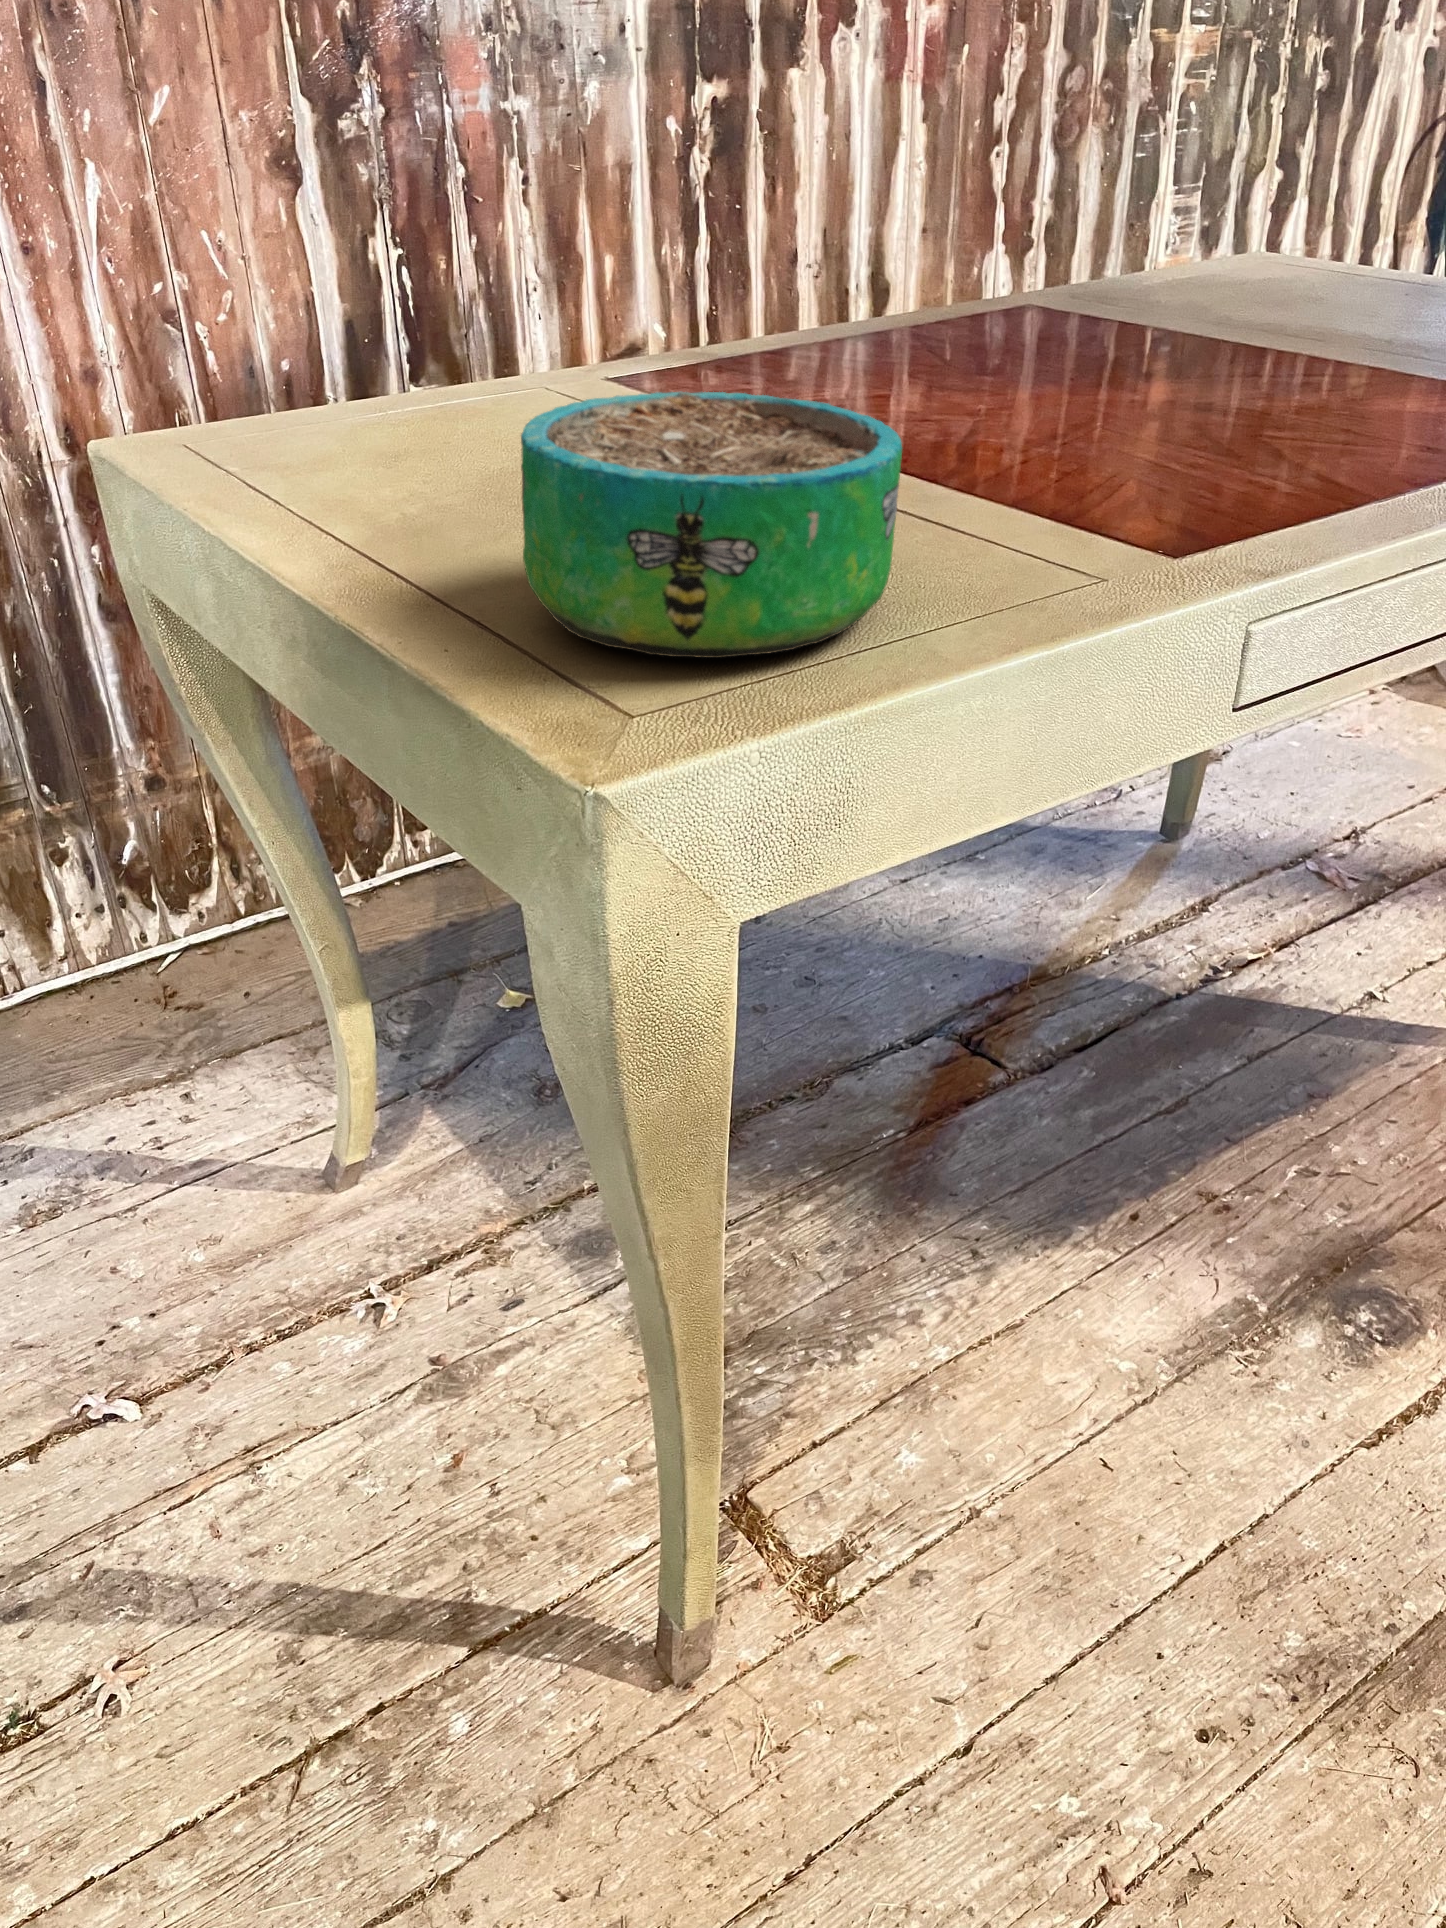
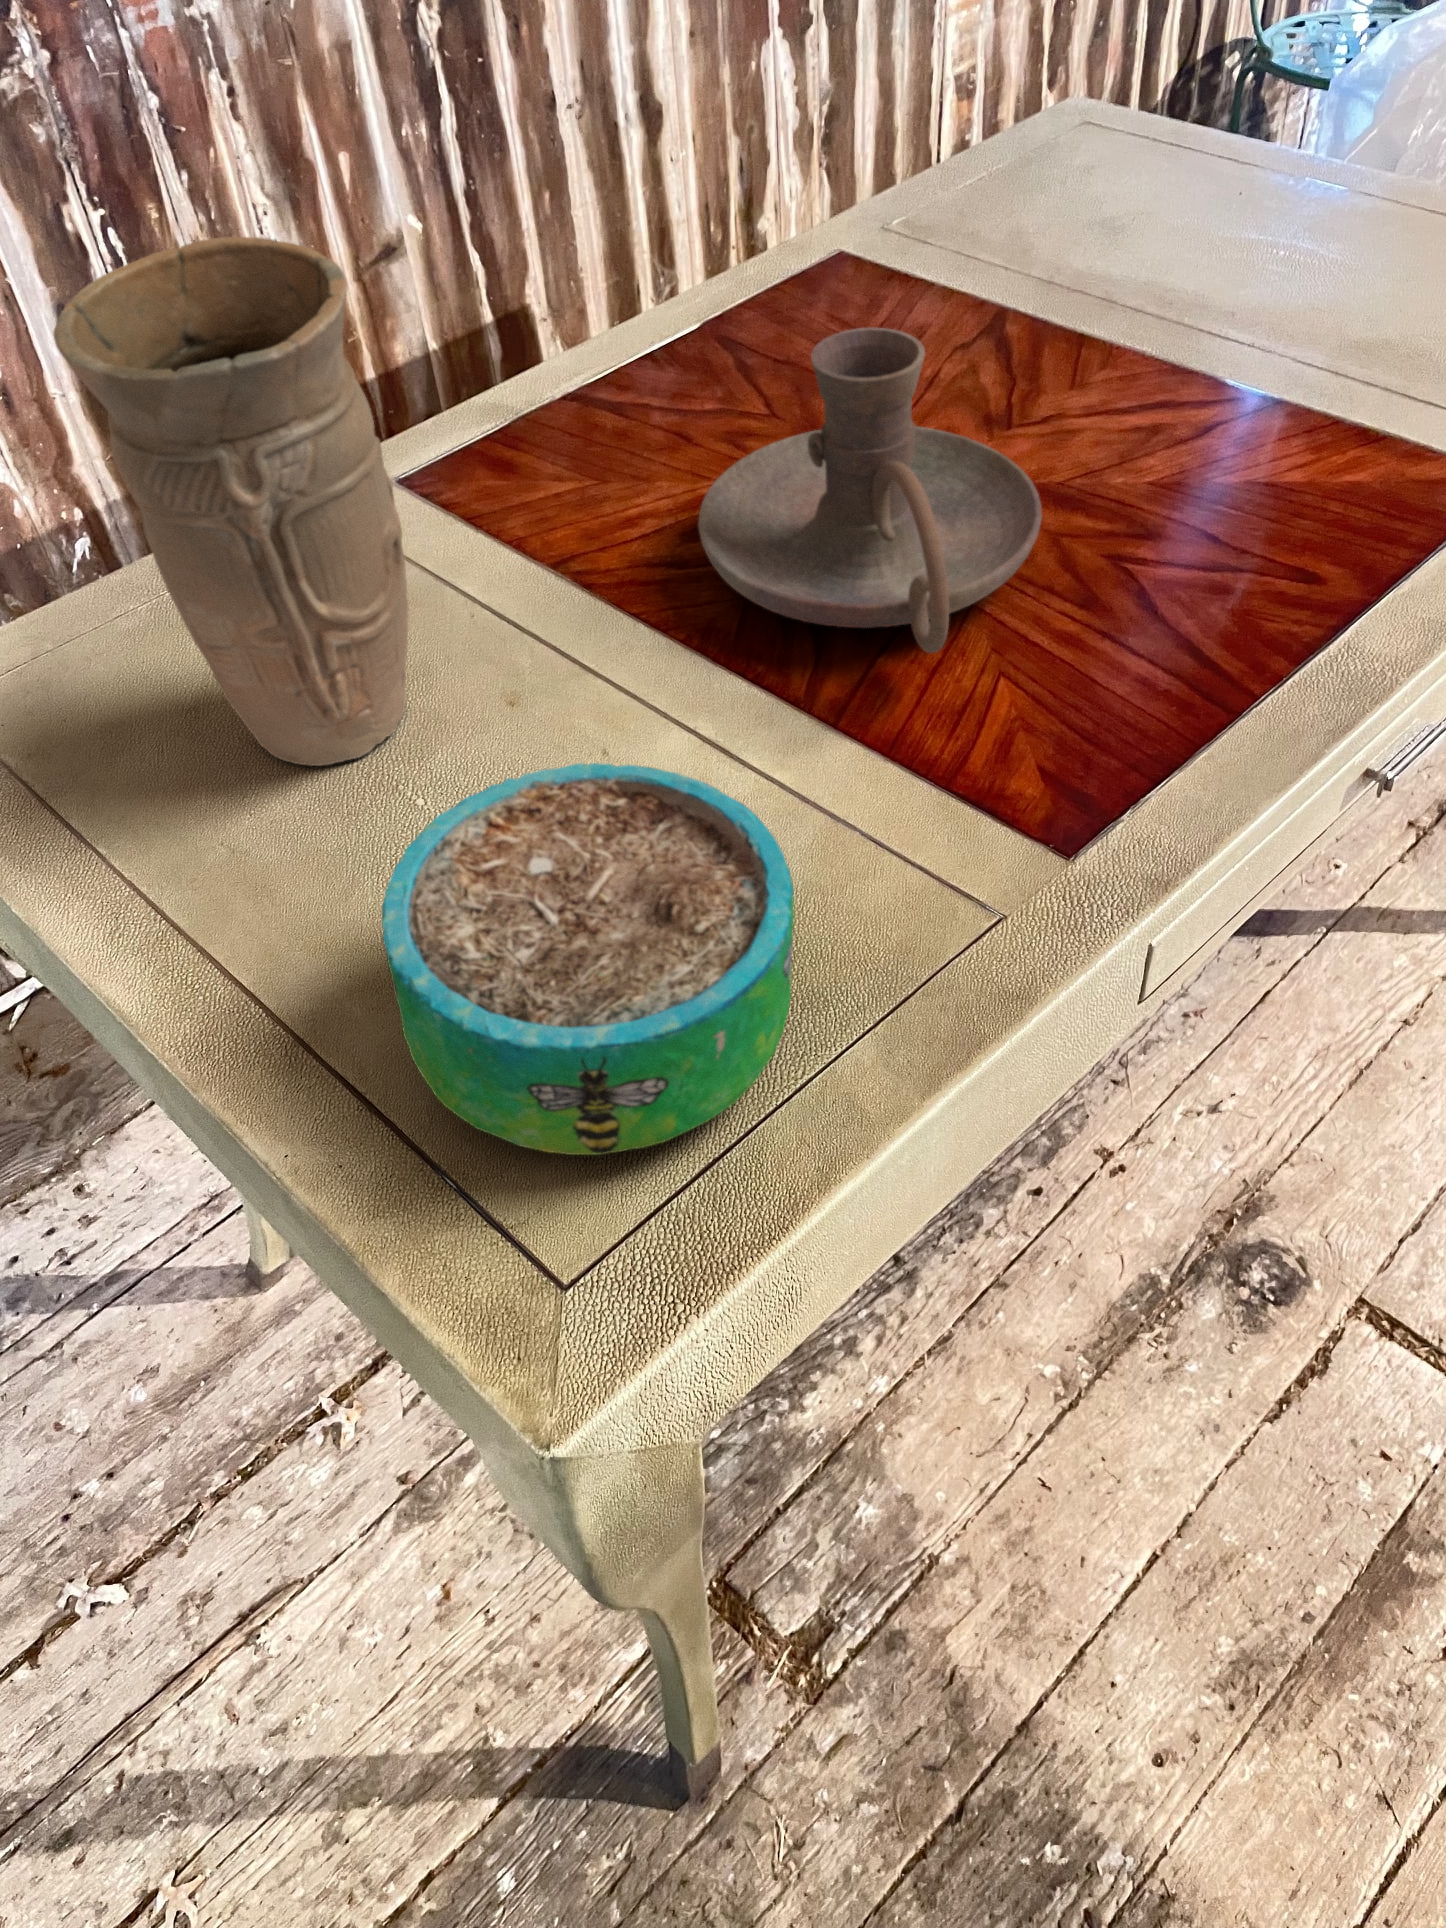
vase: none [347,11,601,489] -> present [53,237,409,766]
candle holder: none [866,202,1186,443] -> present [698,328,1042,653]

